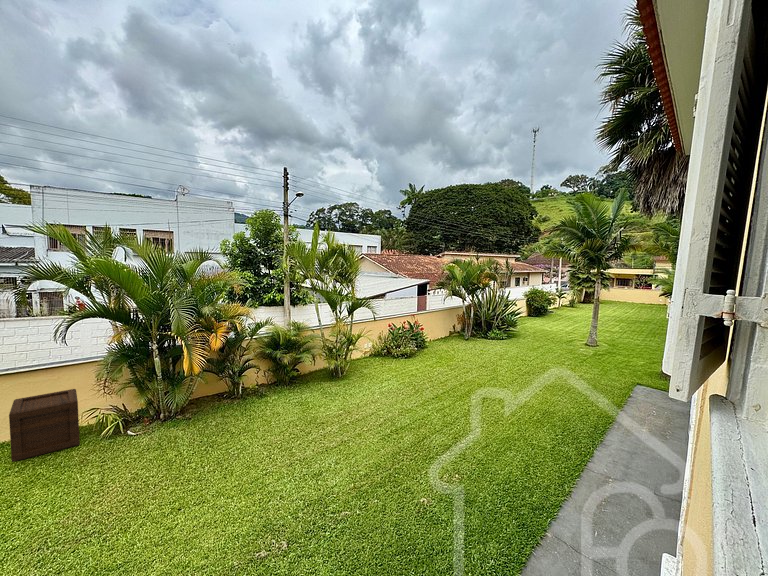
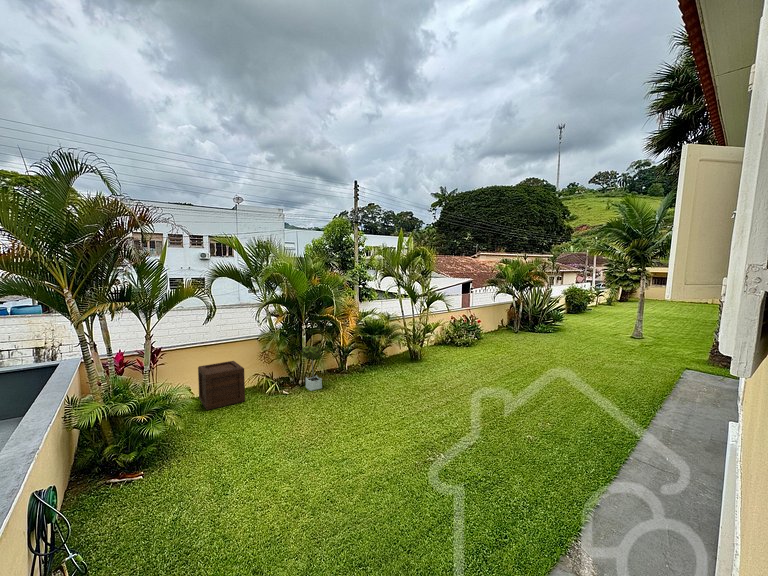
potted tree: none [170,368,199,425] -> present [302,346,322,391]

